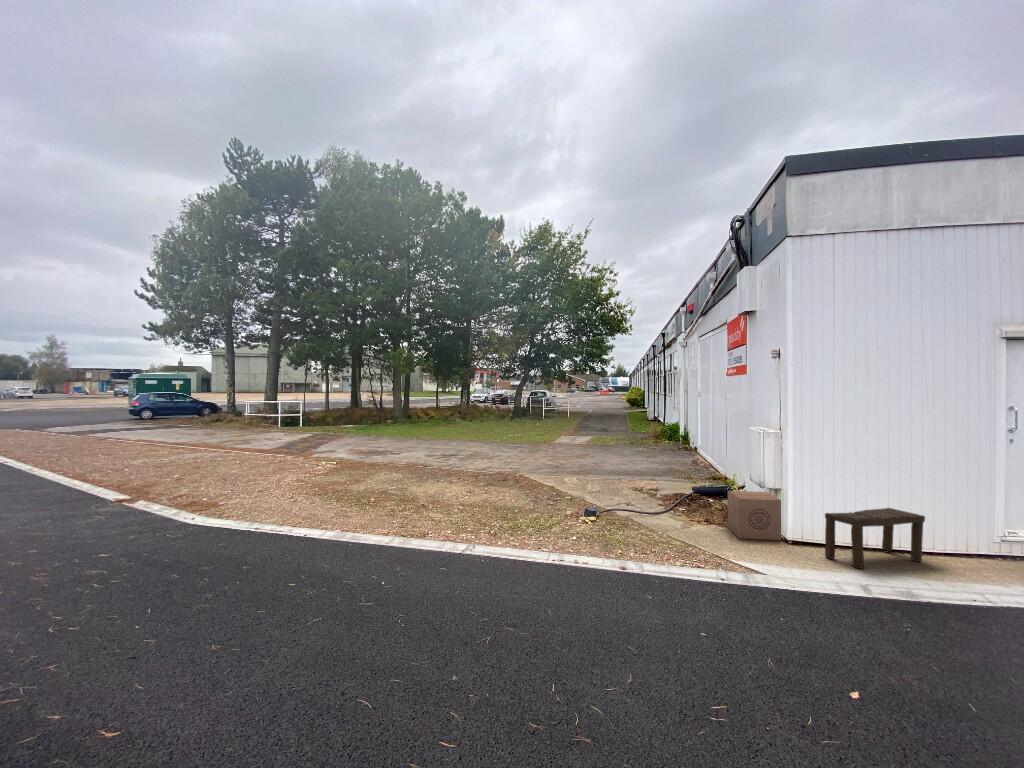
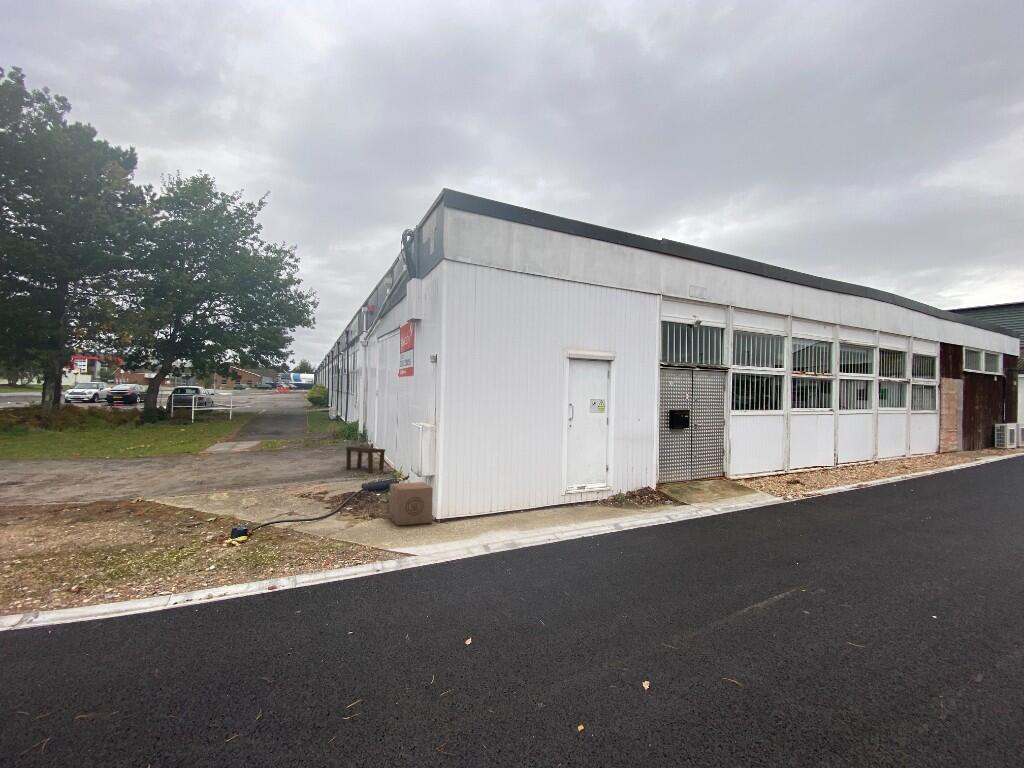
bench: present [825,508,925,569] -> present [346,447,385,473]

